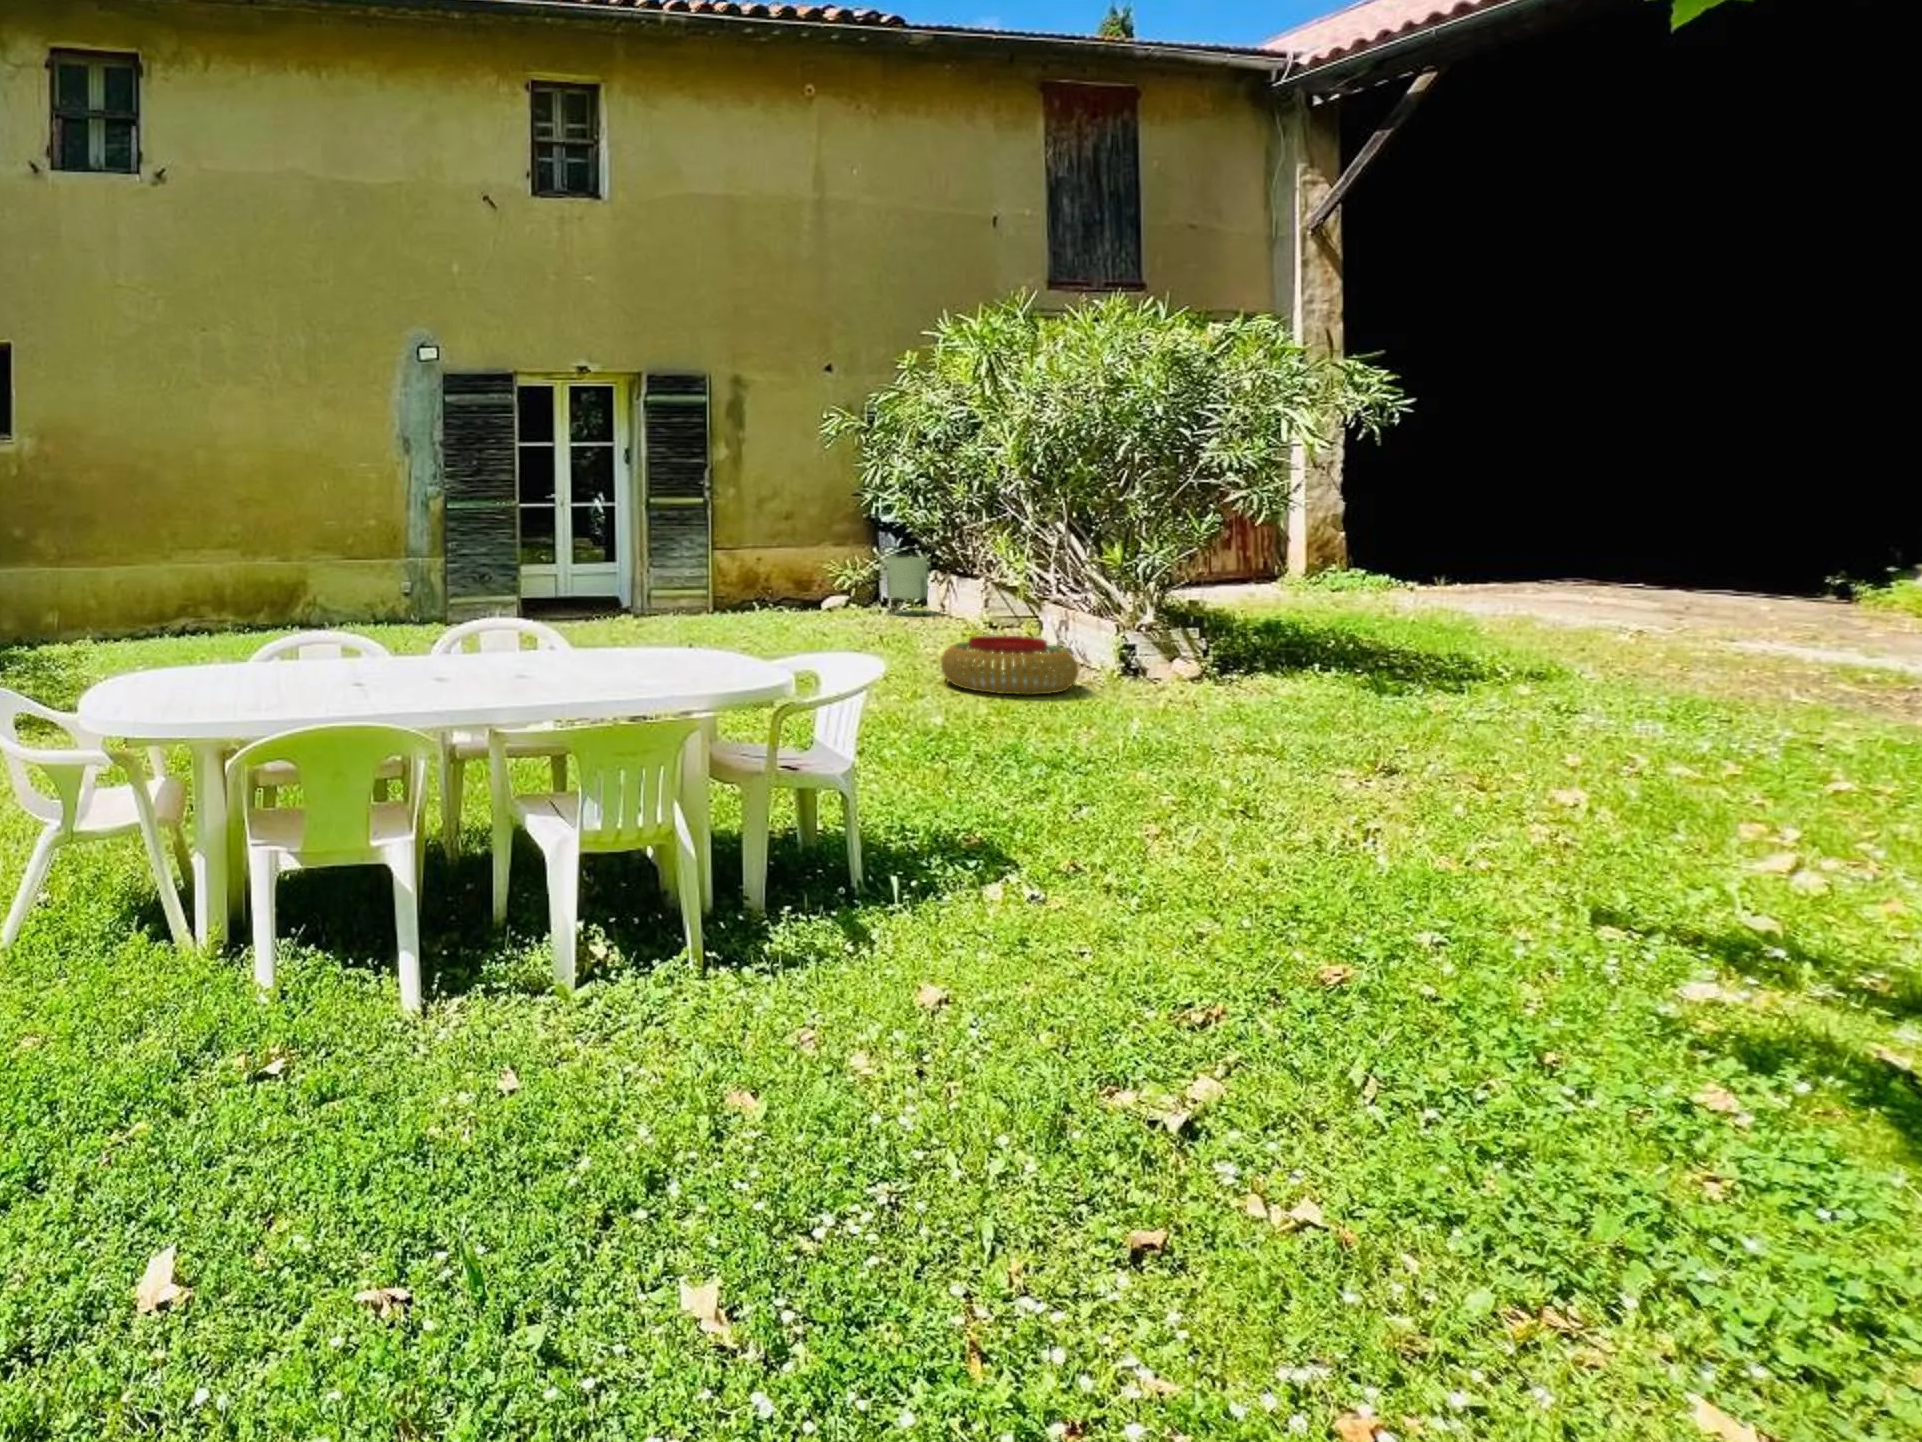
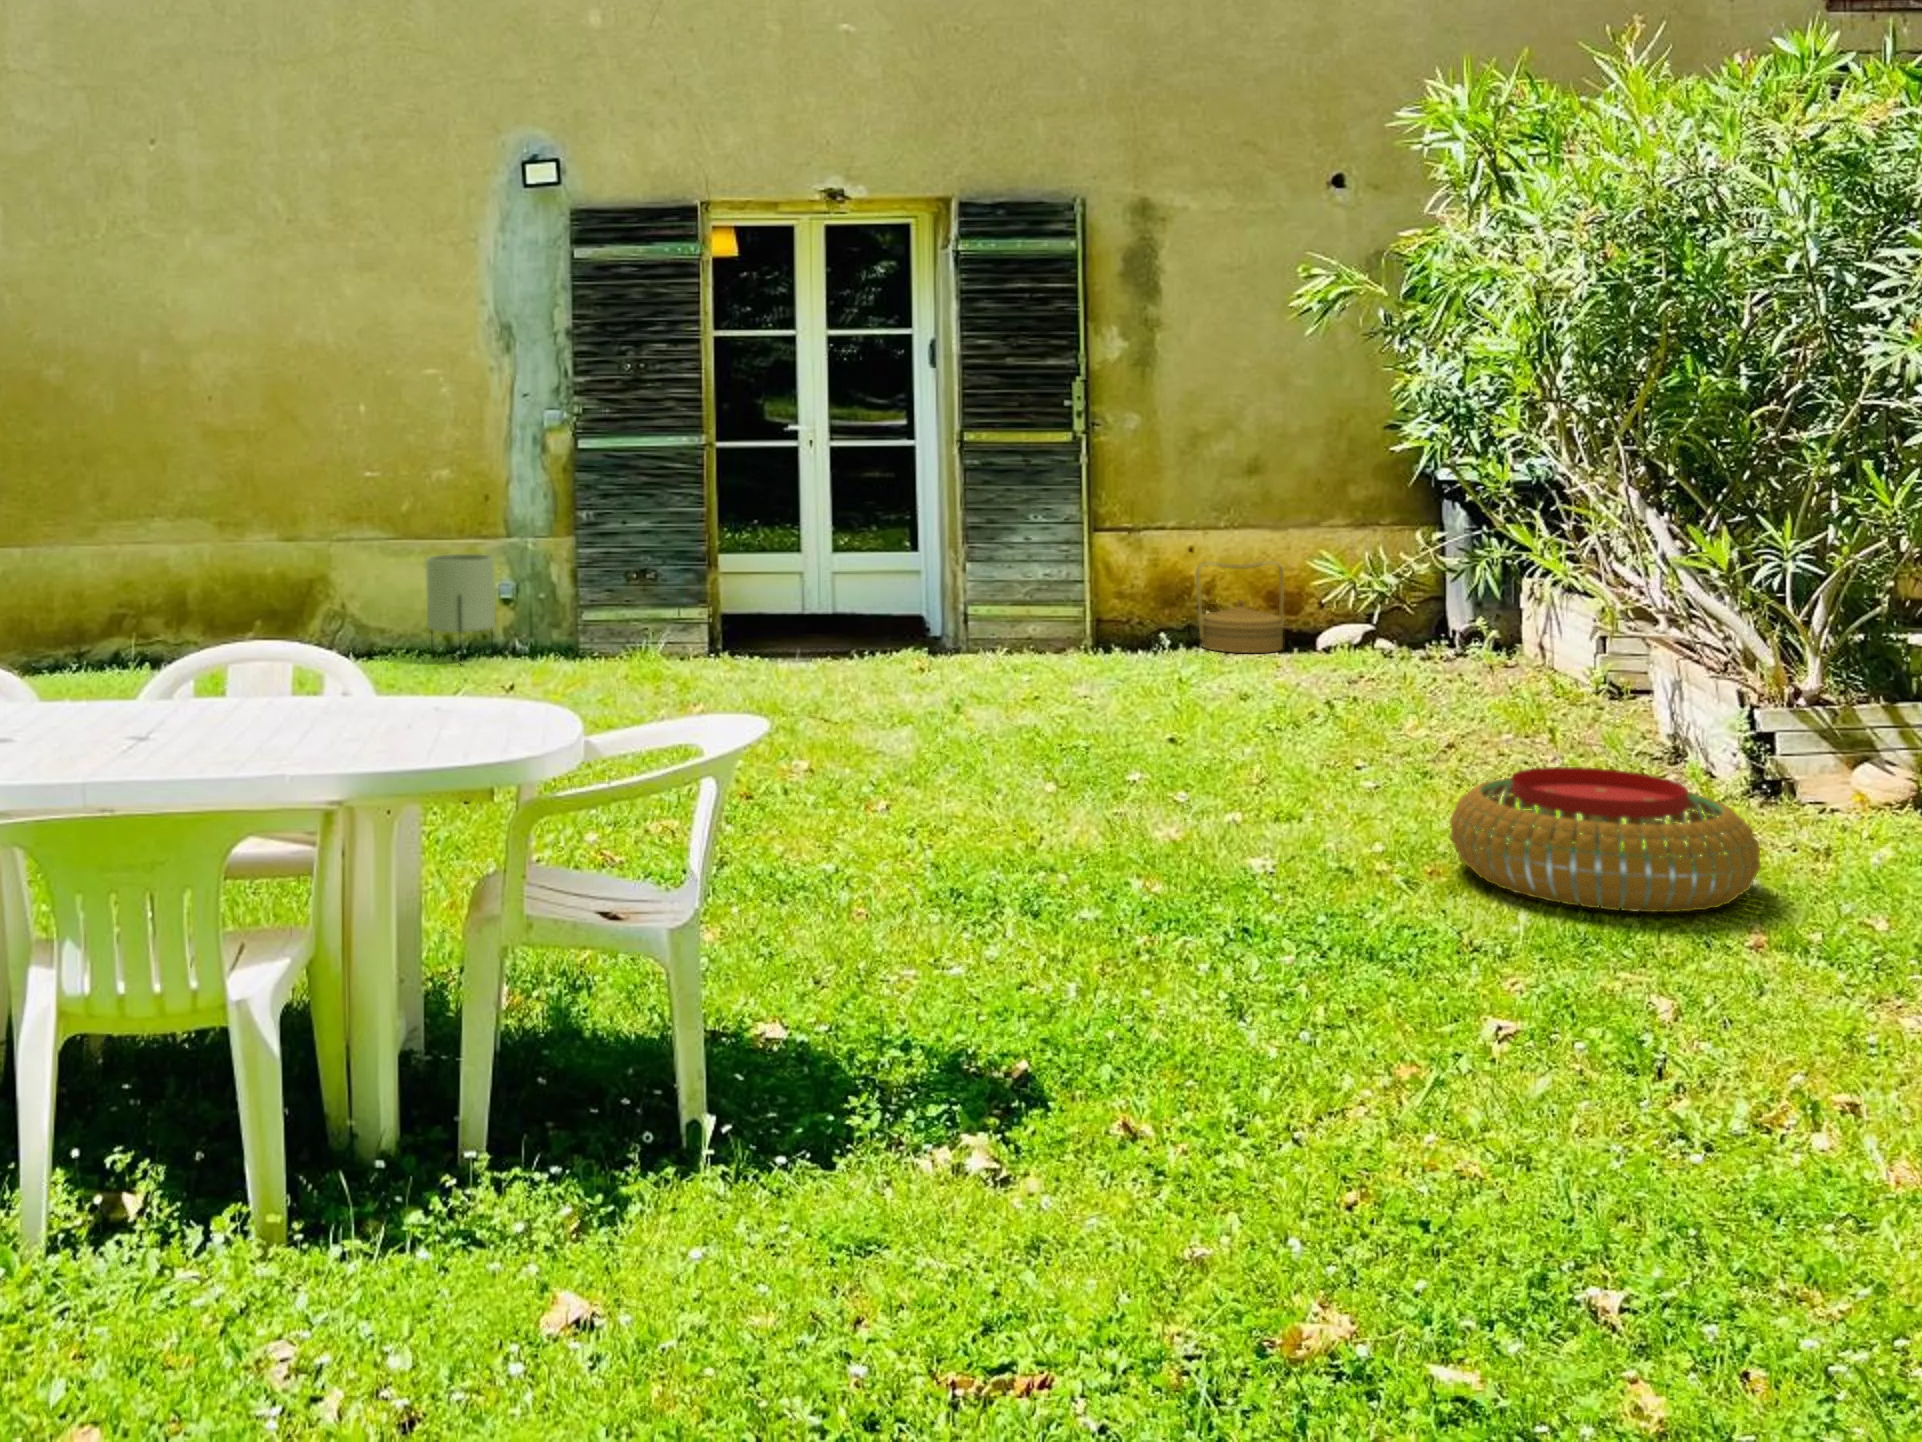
planter: present [887,557,928,605] -> present [426,554,495,657]
woven basket: none [765,564,809,611] -> present [1196,561,1284,653]

